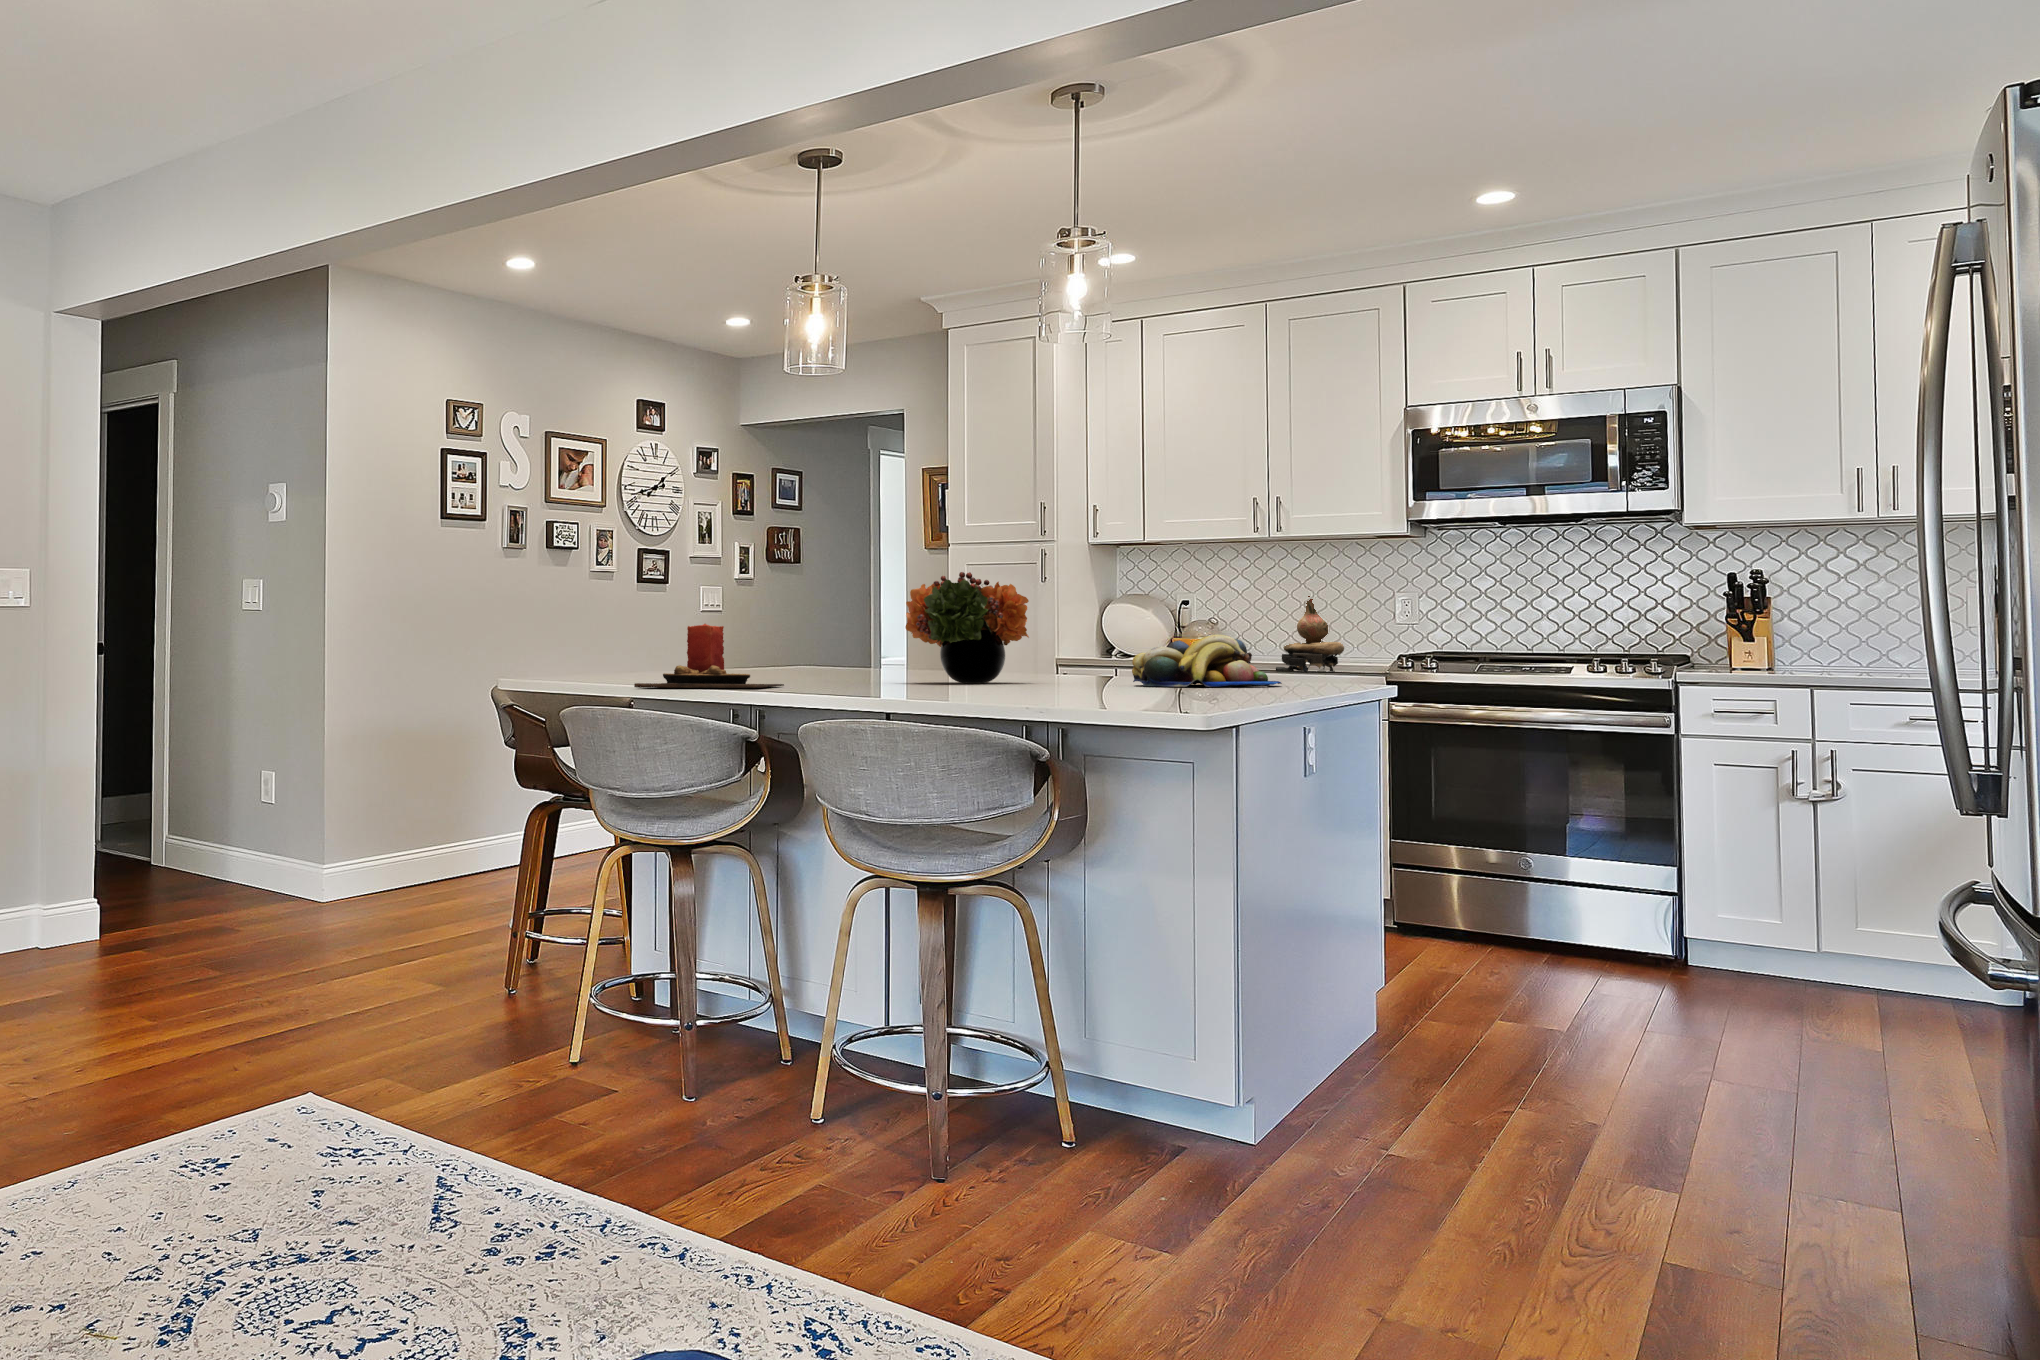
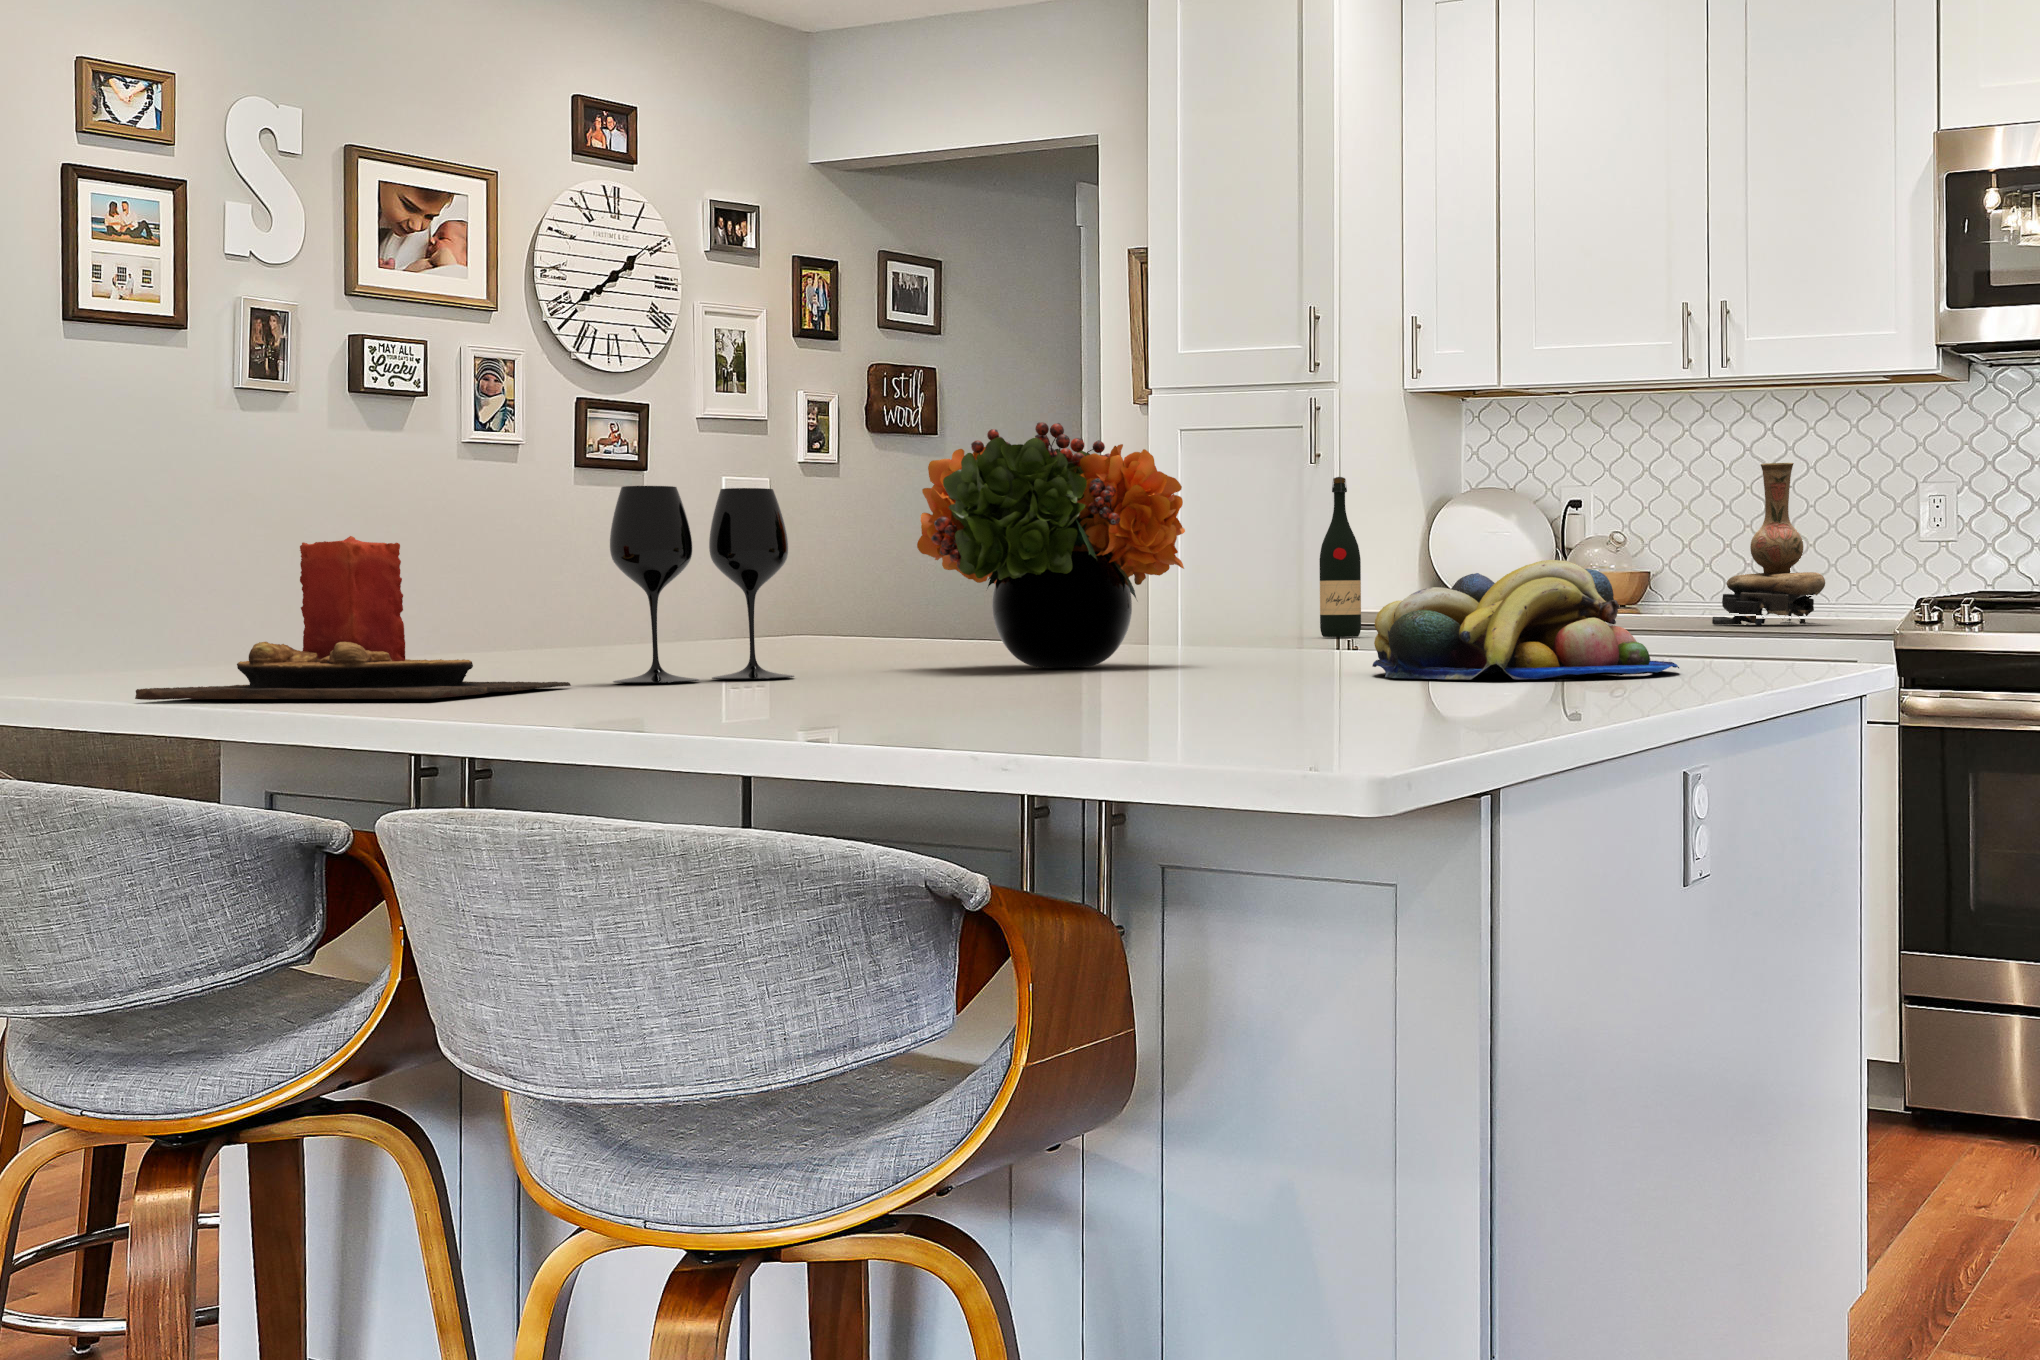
wine bottle: none [1057,591,1080,675] -> present [1320,477,1361,637]
wine glass: none [793,602,864,685] -> present [610,486,795,683]

